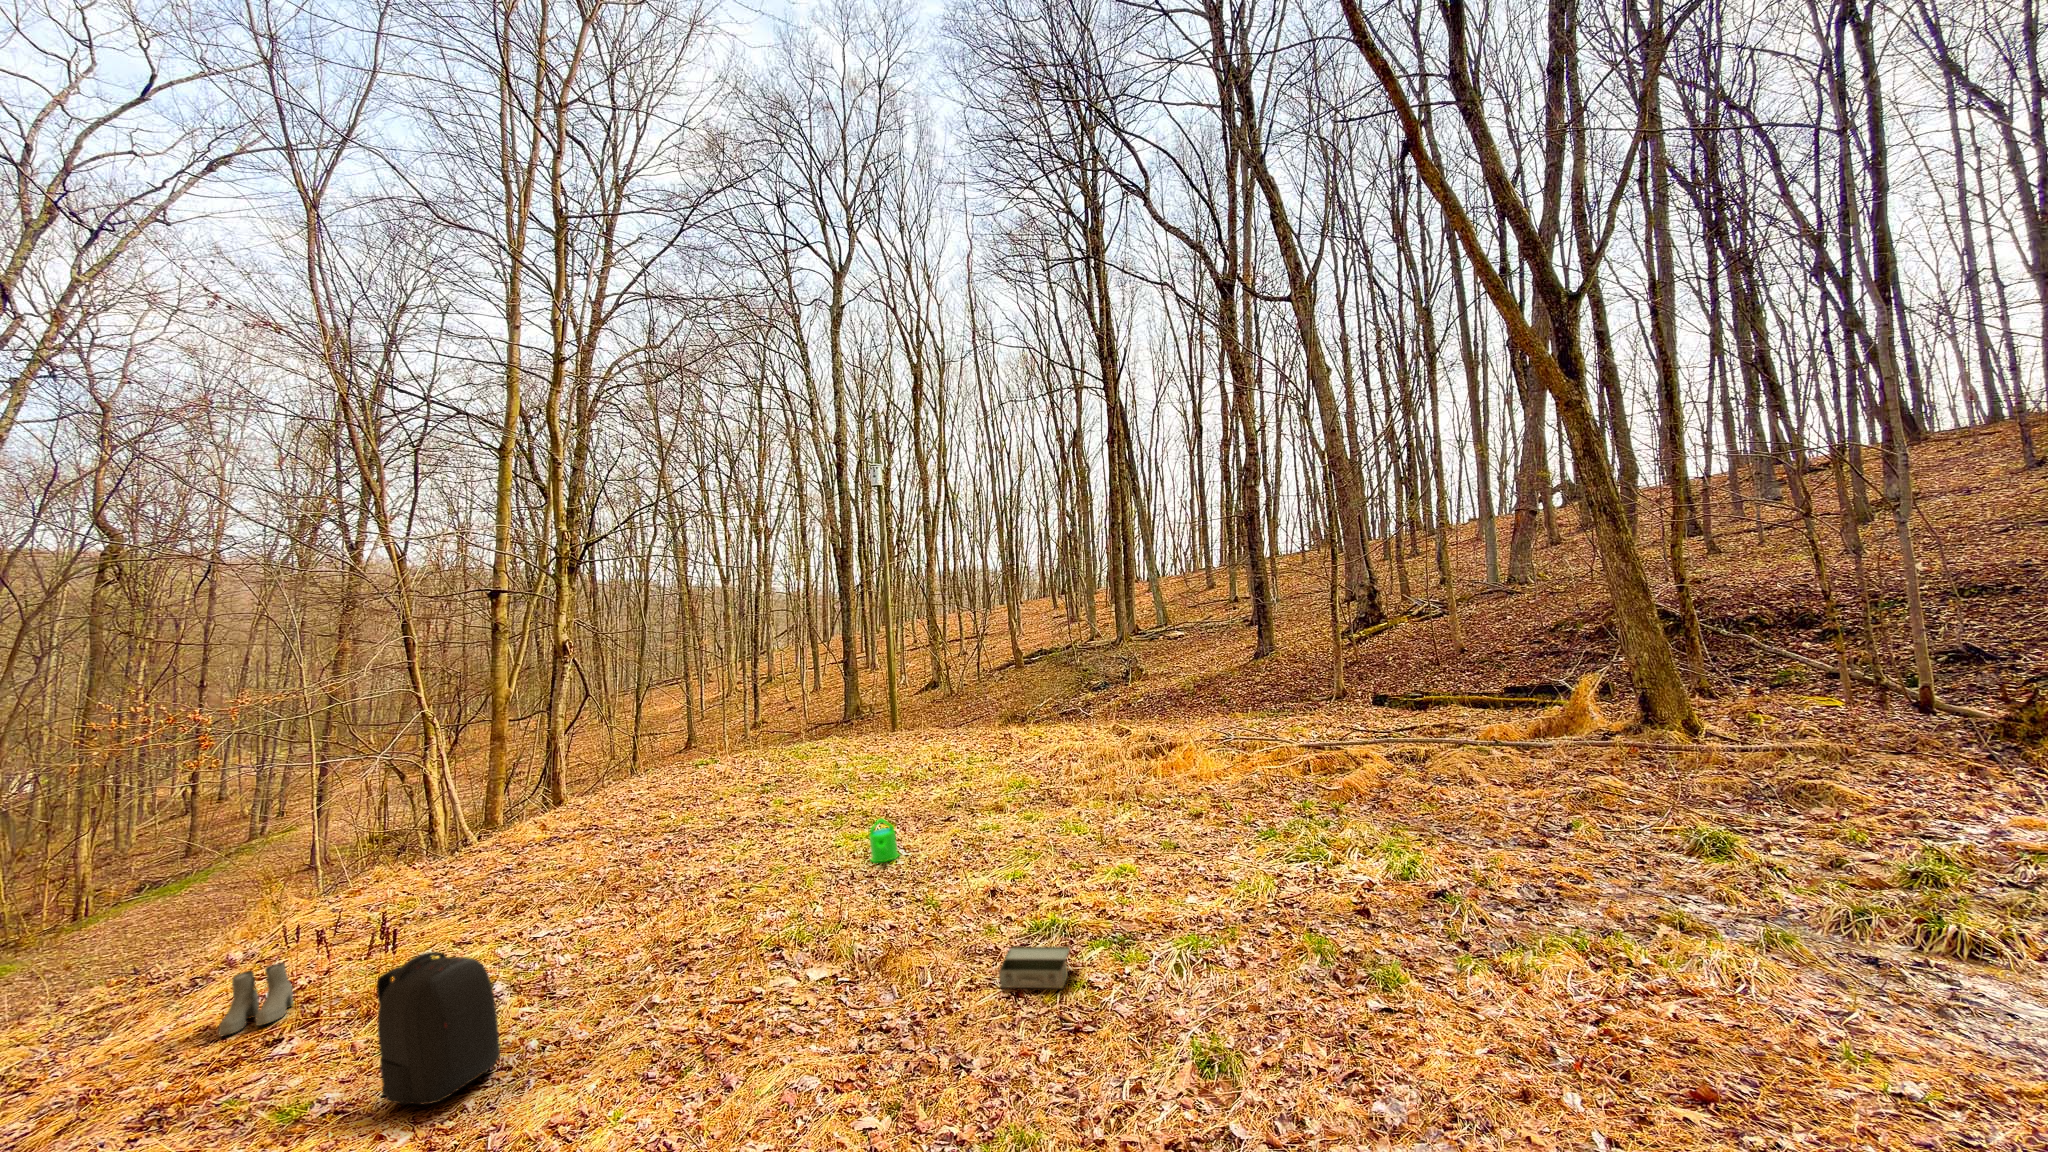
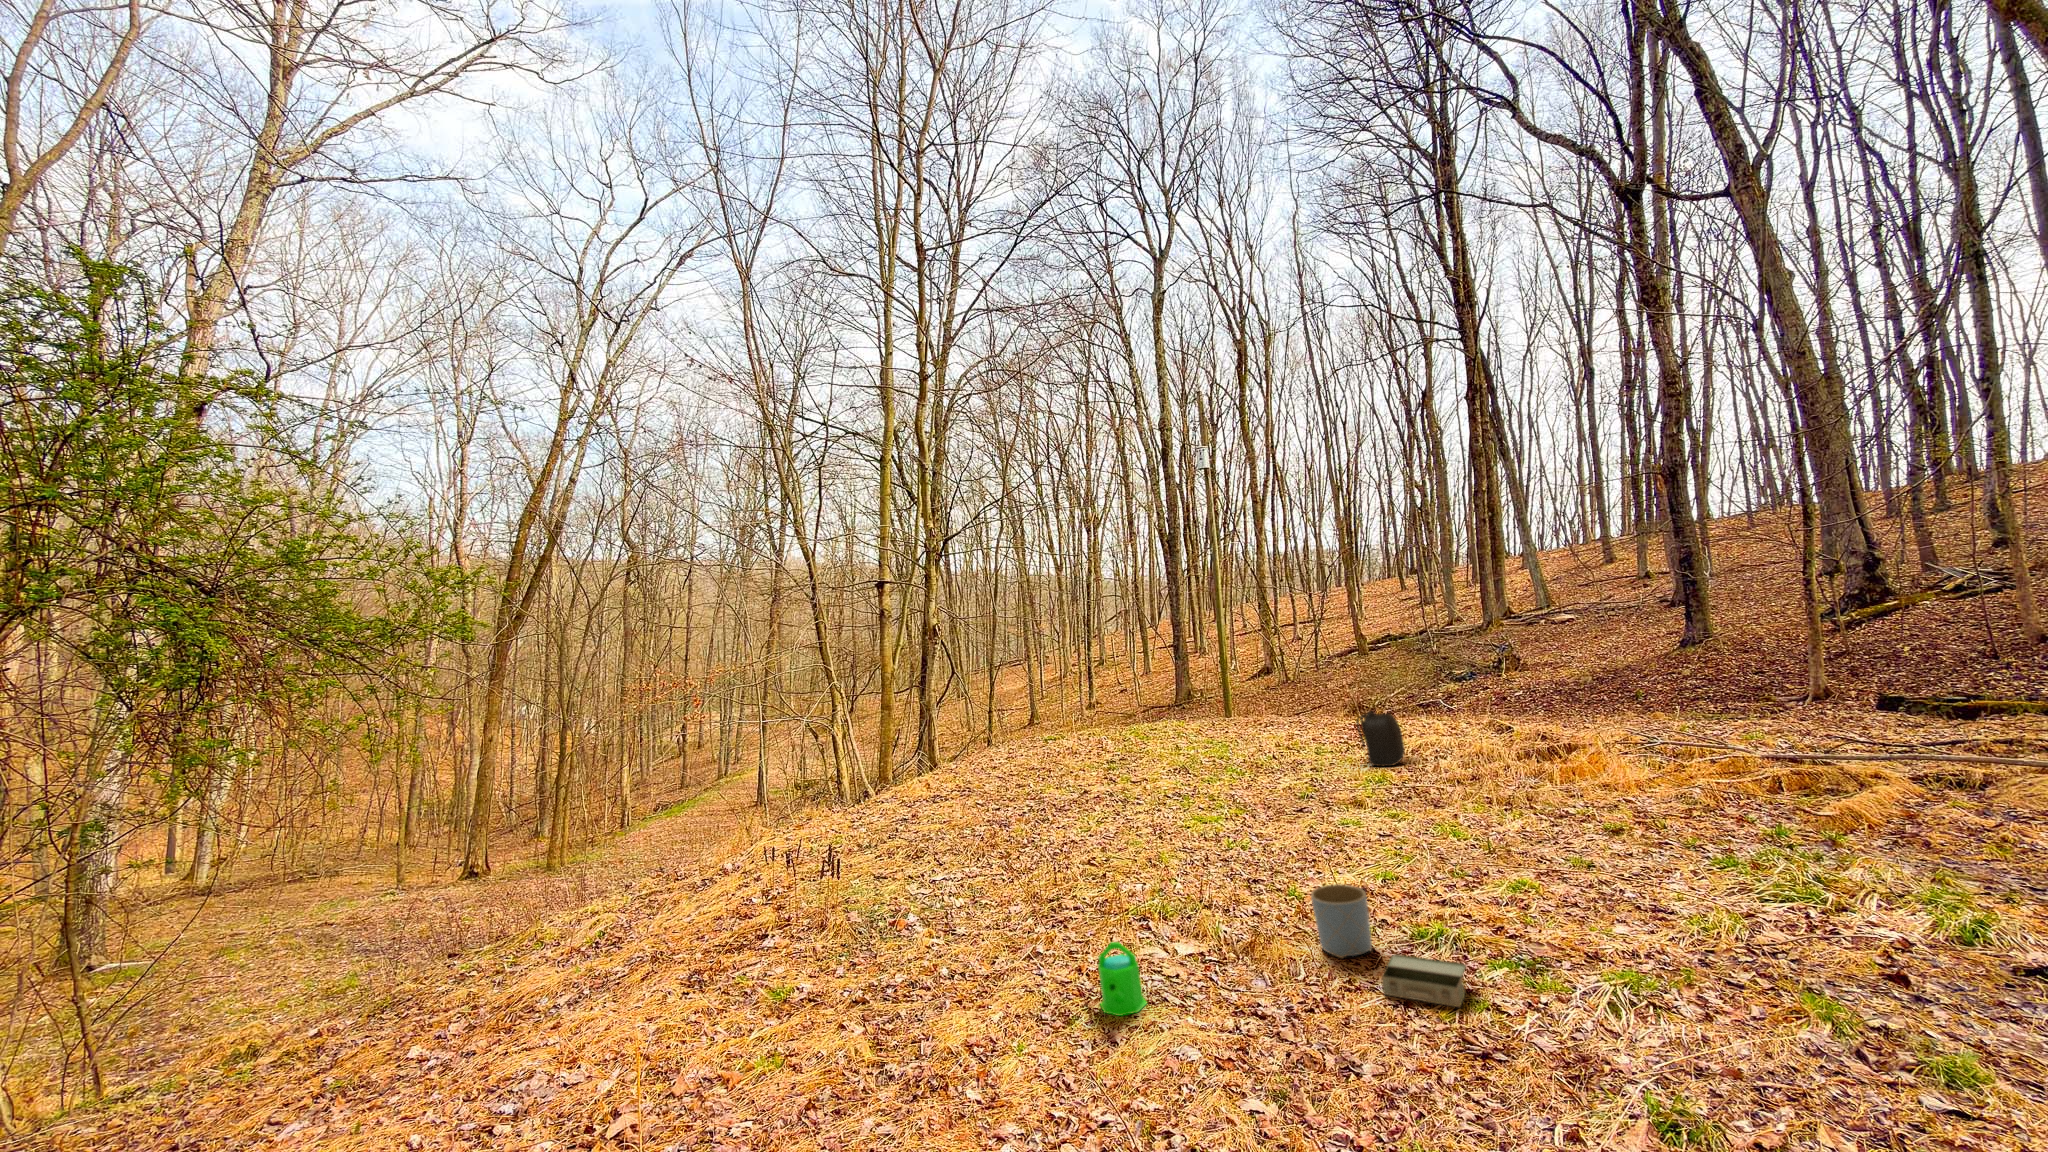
watering can: present [869,819,899,862] -> present [1098,942,1147,1016]
planter: none [942,886,995,958] -> present [1311,884,1372,958]
backpack: present [377,952,500,1104] -> present [1356,711,1405,767]
boots: present [219,963,293,1037] -> none [731,877,773,927]

